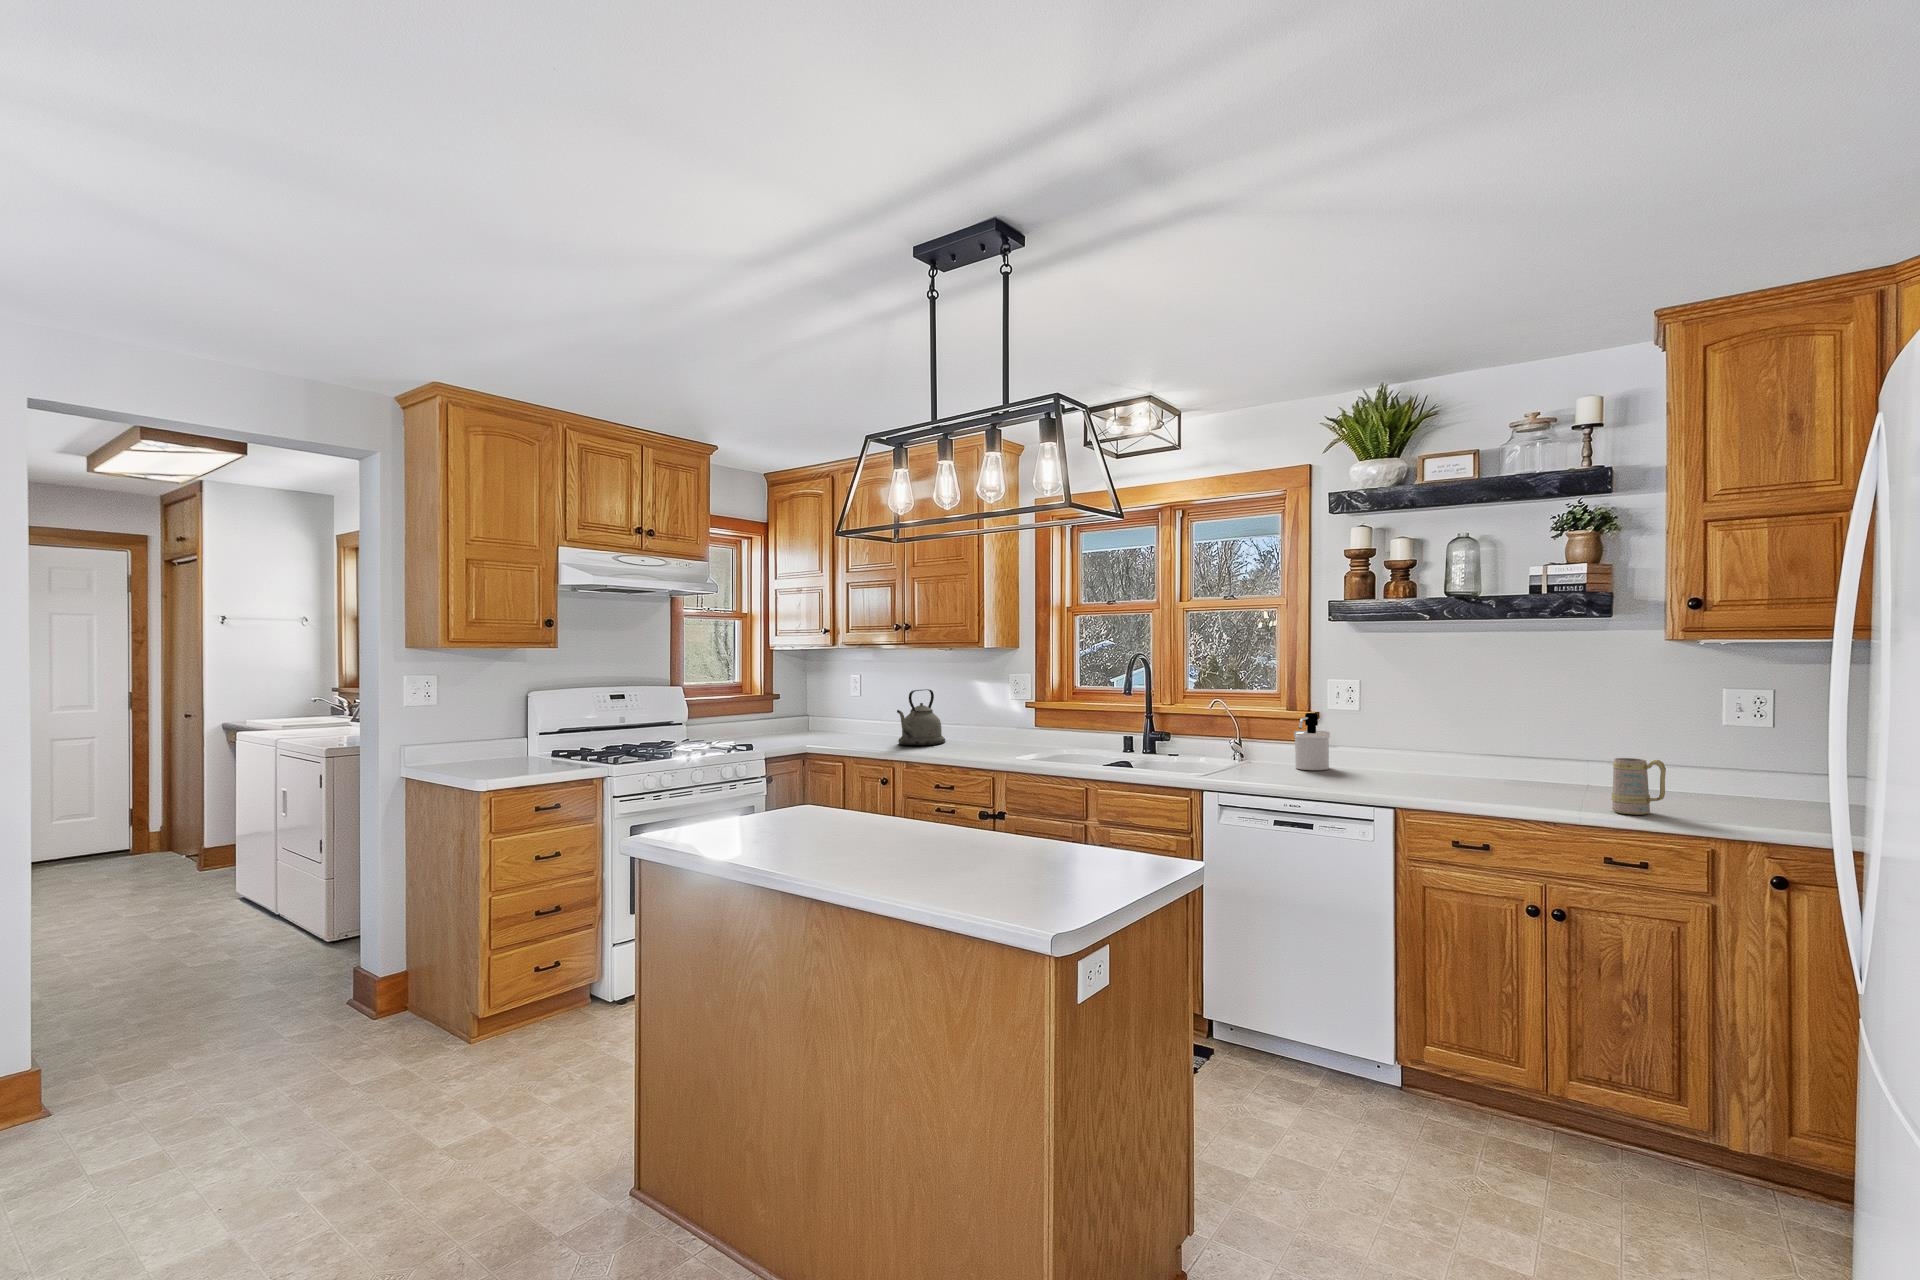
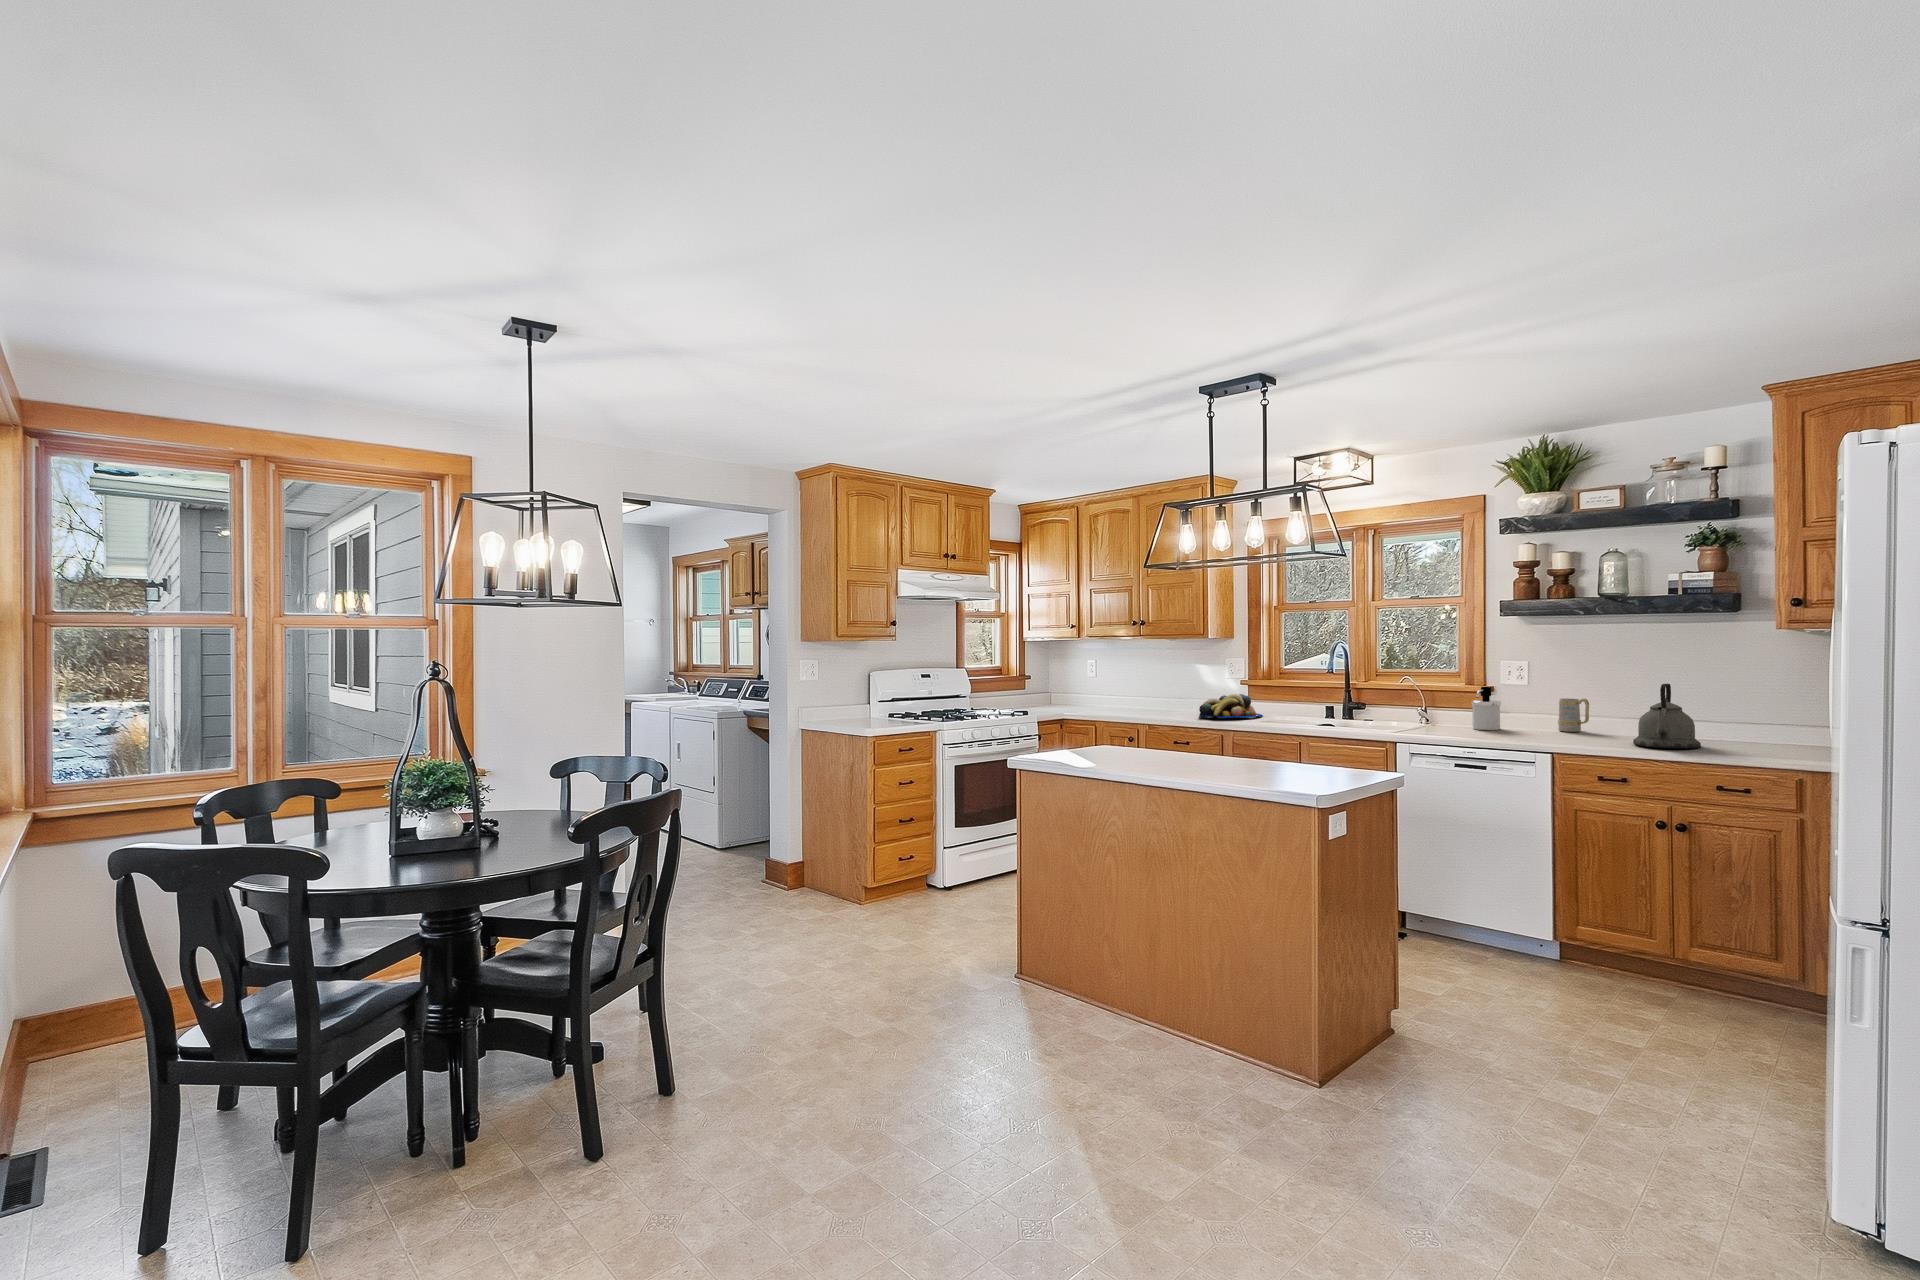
kettle: present [897,689,945,745] -> present [1633,684,1701,749]
fruit bowl: none [966,719,1047,753] -> present [1199,694,1263,718]
mug: present [1612,758,1666,815] -> present [1558,698,1589,732]

